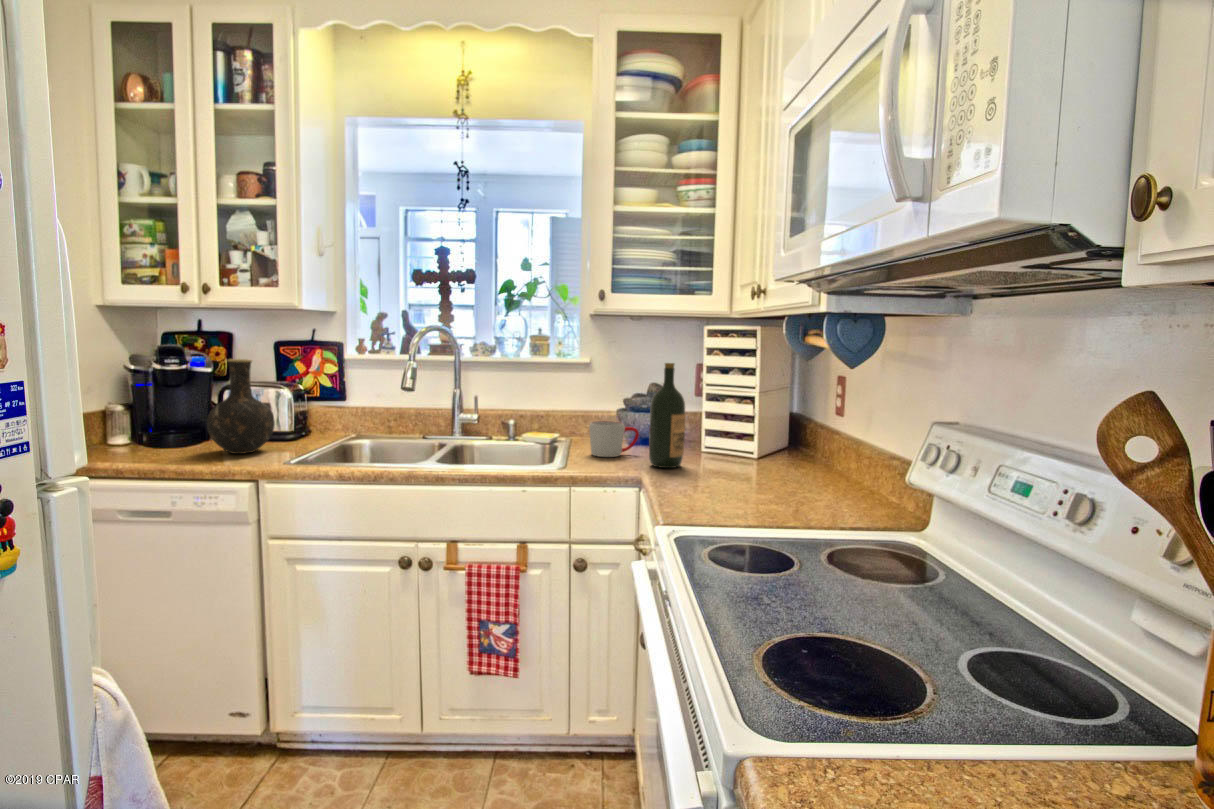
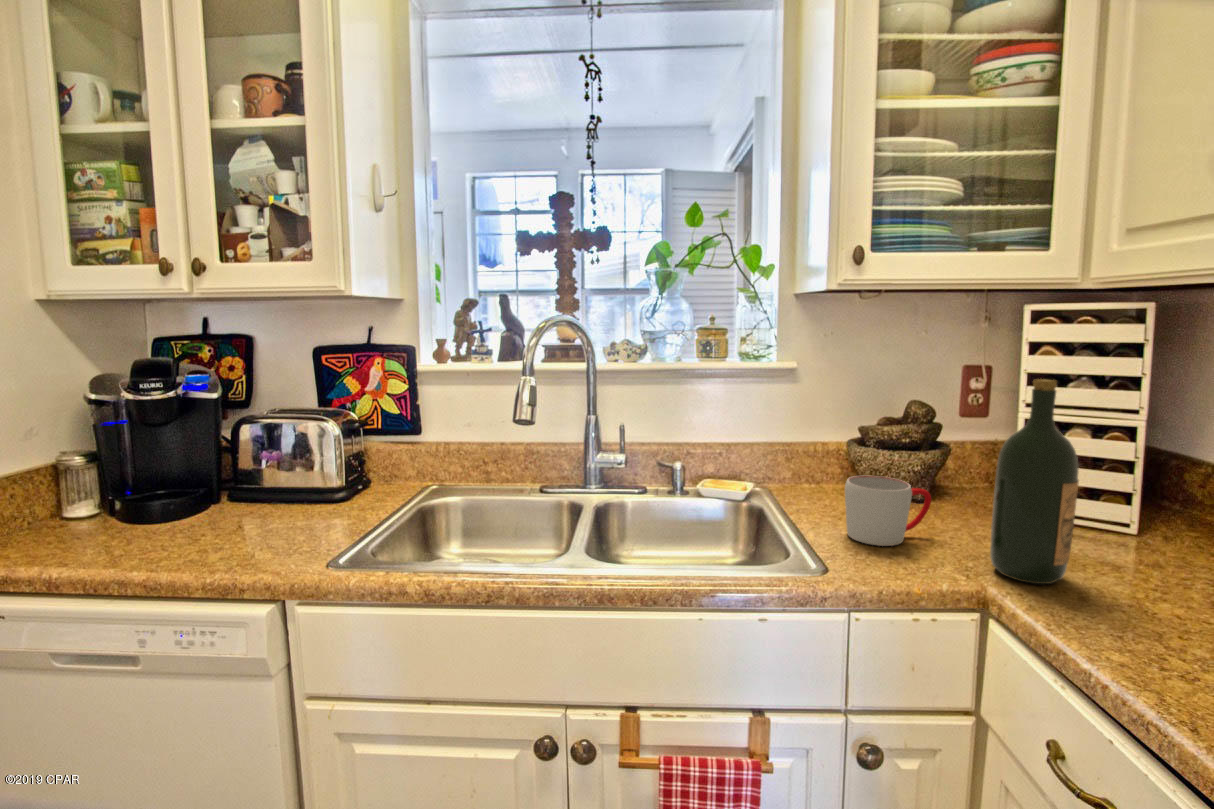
vase: present [207,359,275,454] -> none [198,384,312,546]

